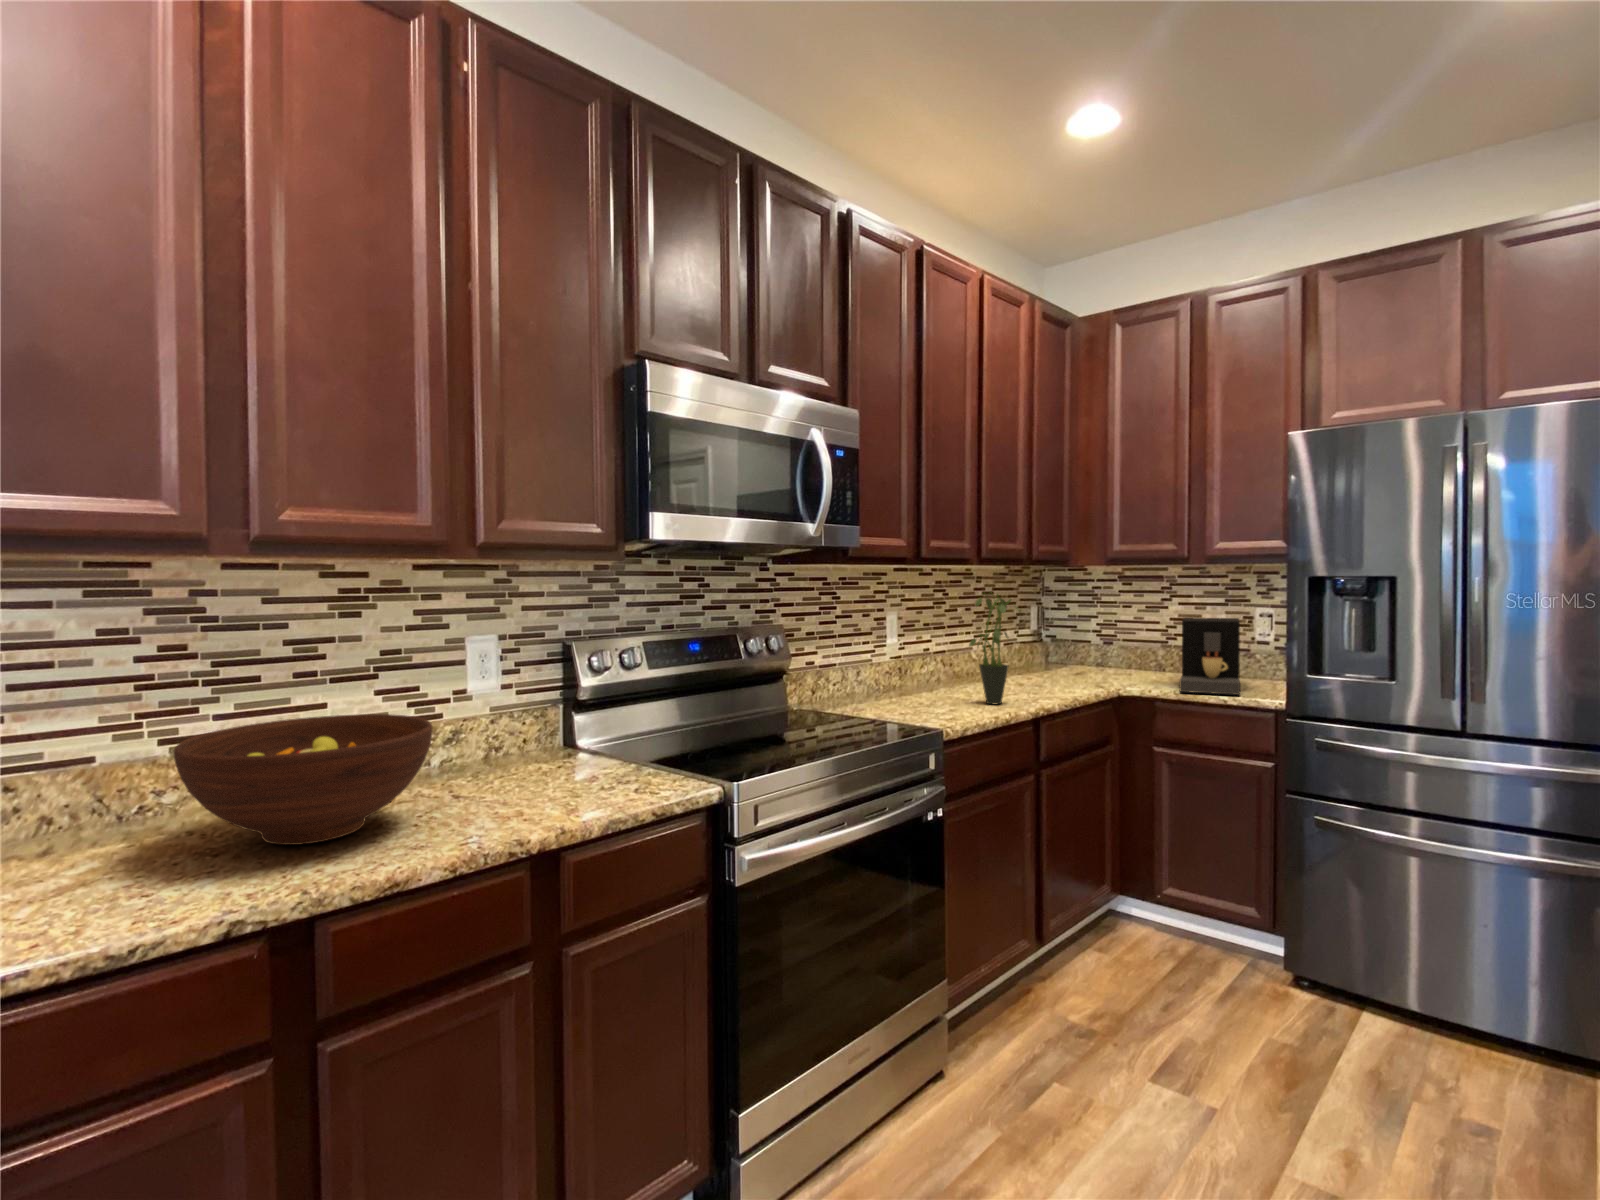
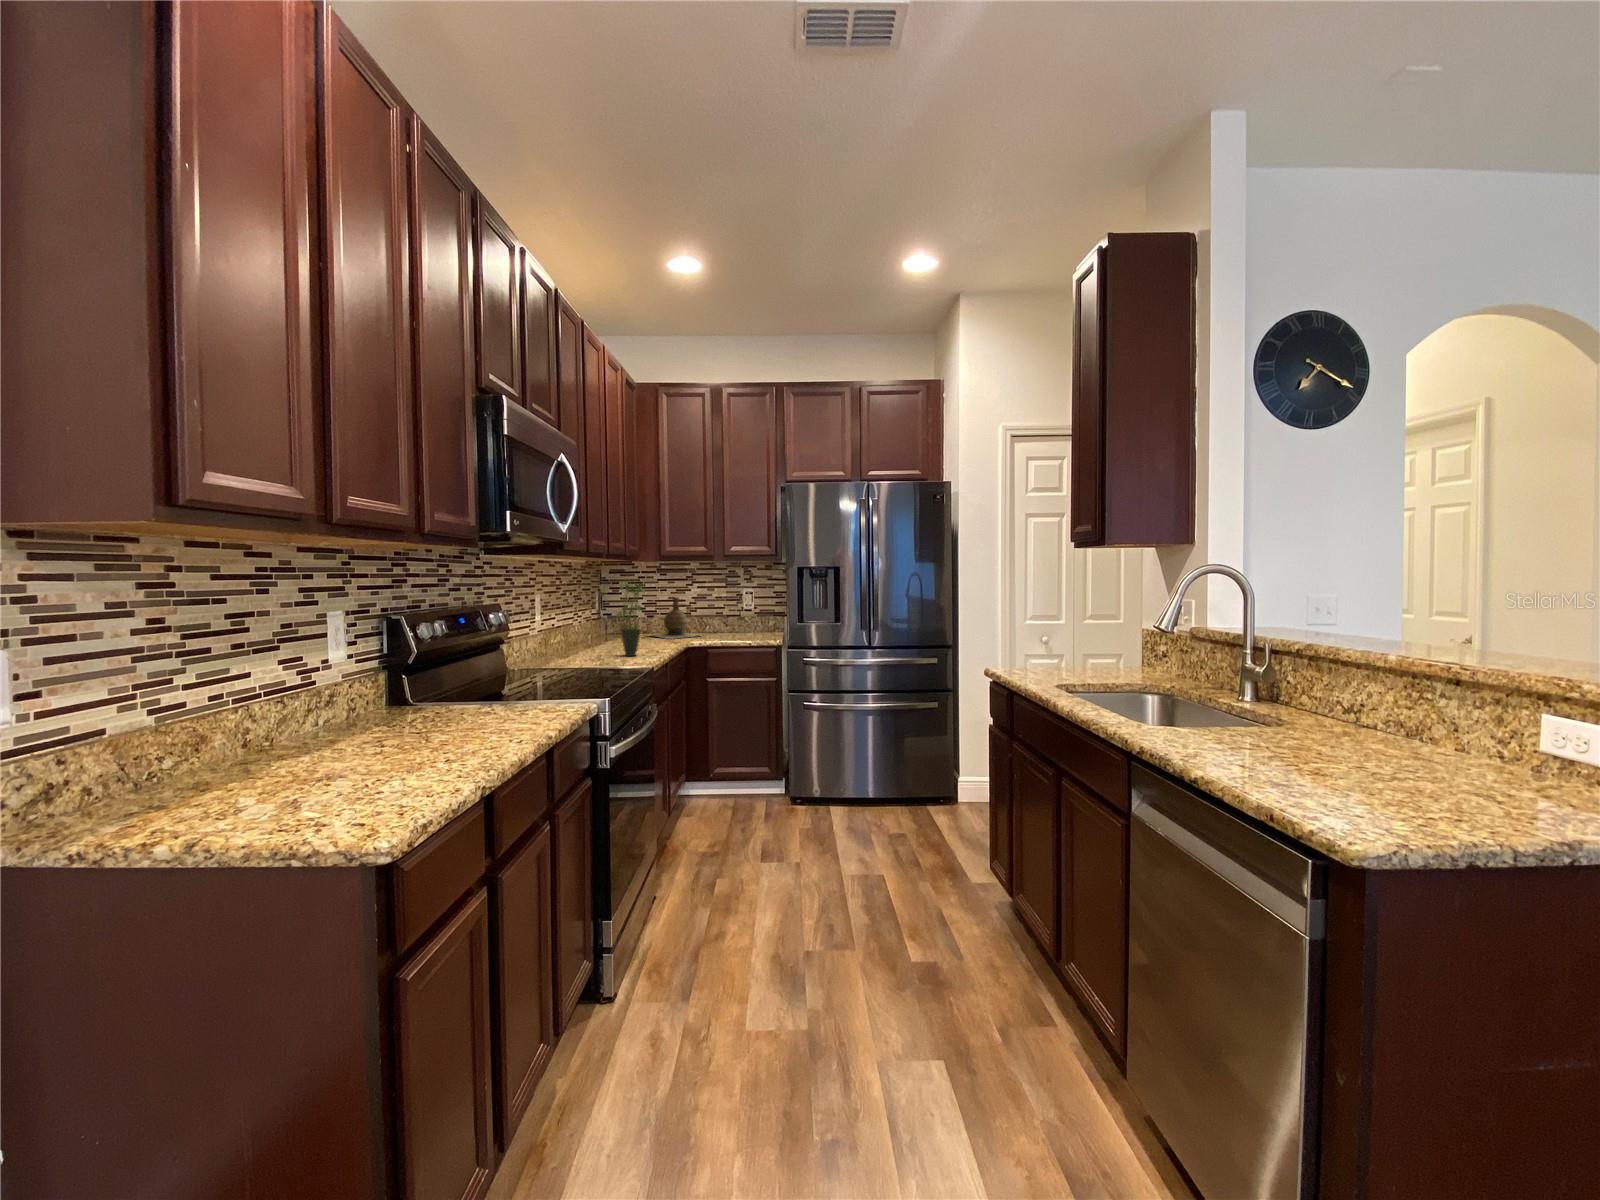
ceramic jug: none [1086,618,1175,680] -> present [649,597,697,639]
coffee maker: present [1180,618,1240,695] -> none [712,596,756,642]
fruit bowl: present [174,714,432,845] -> none [258,671,457,769]

